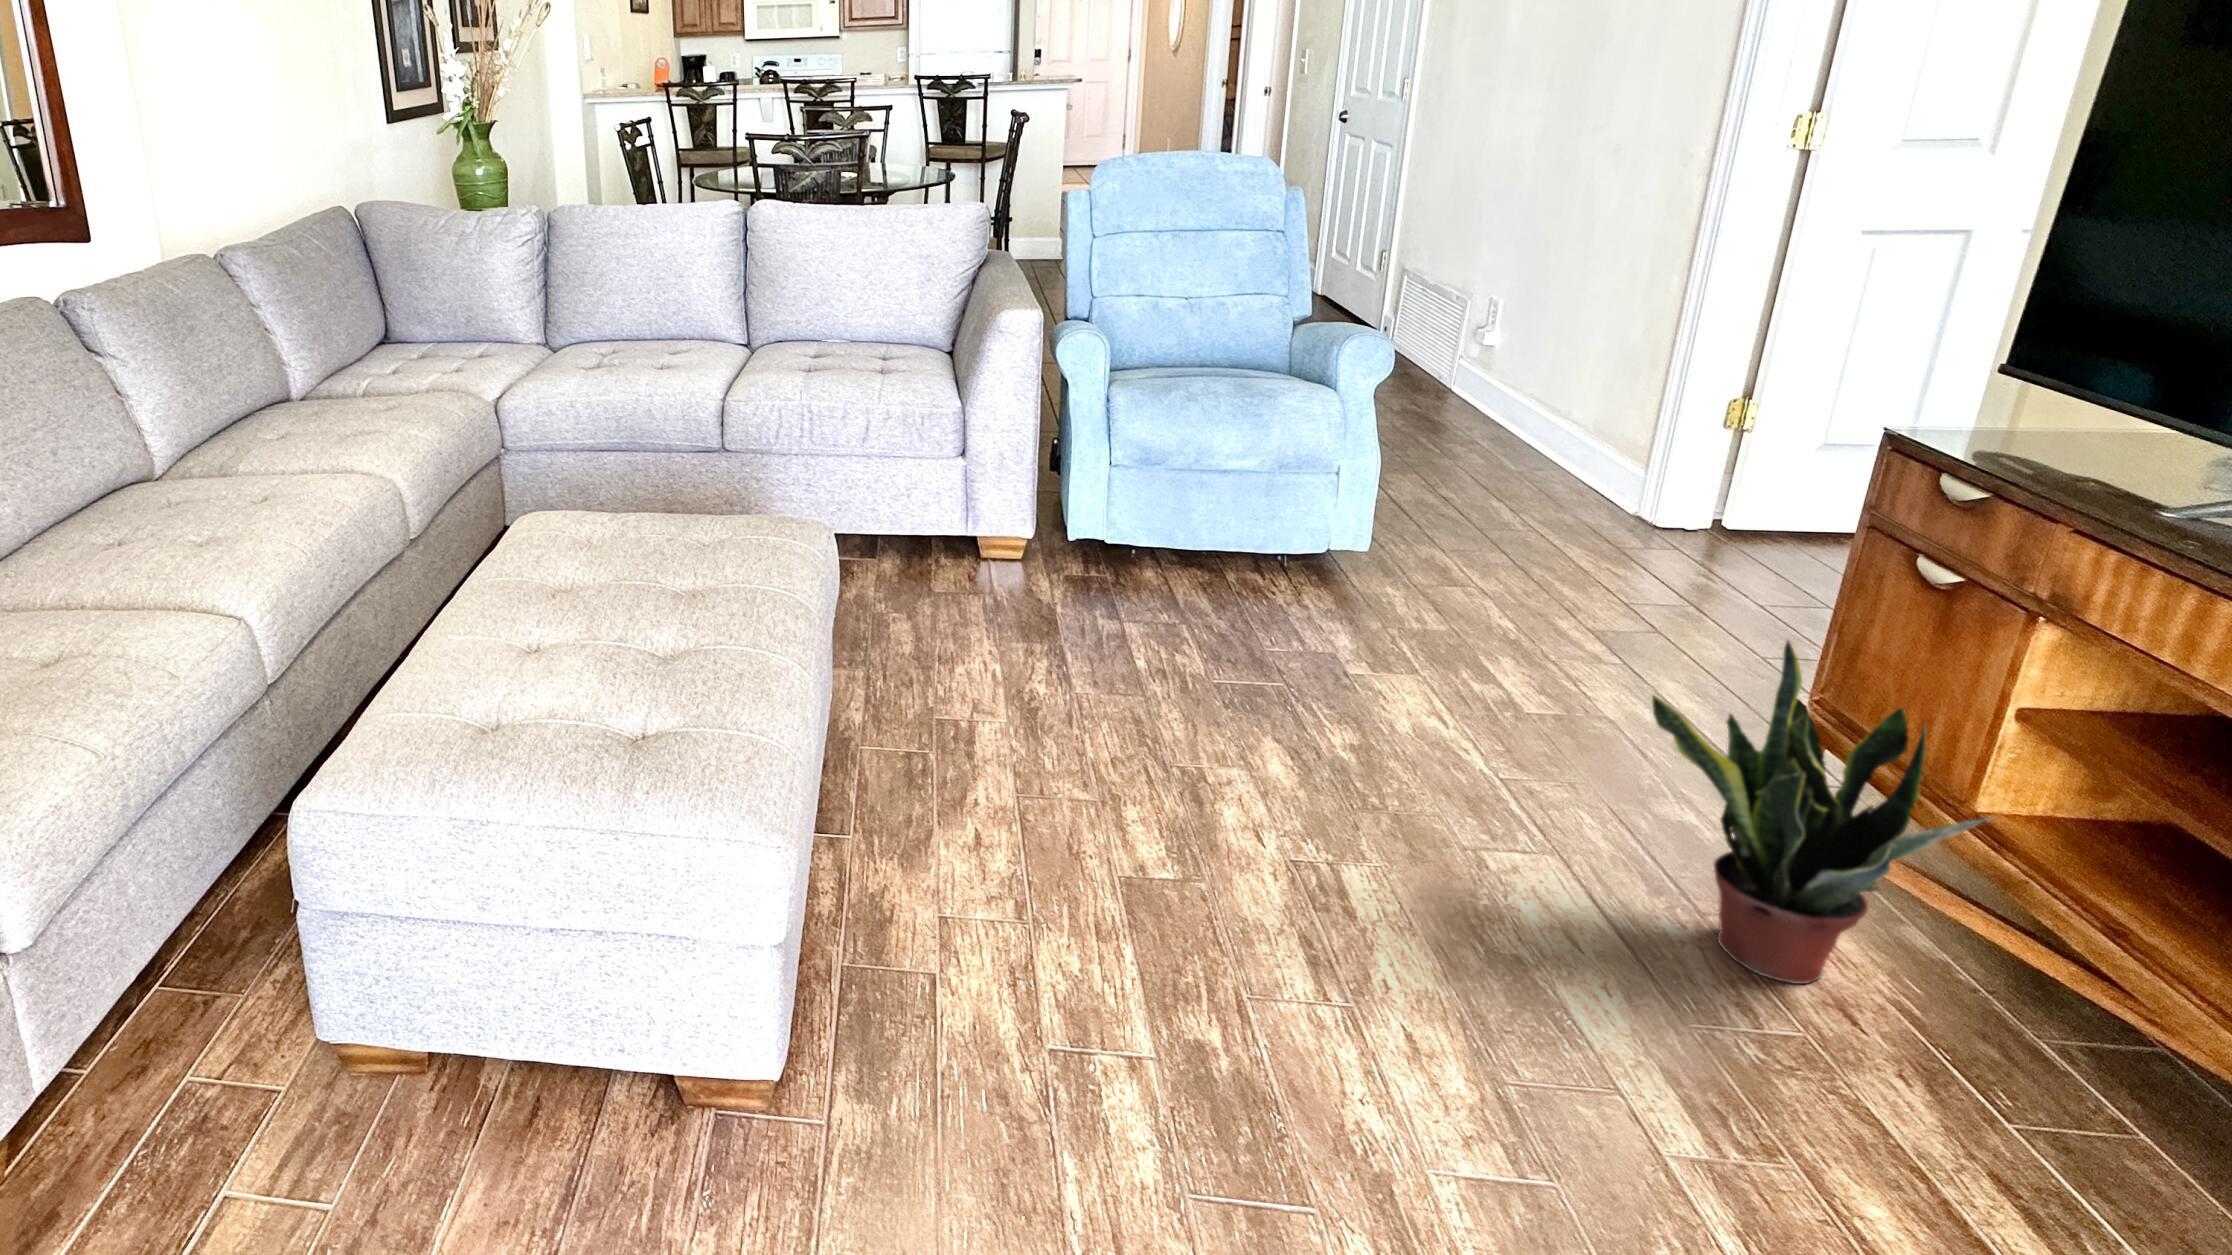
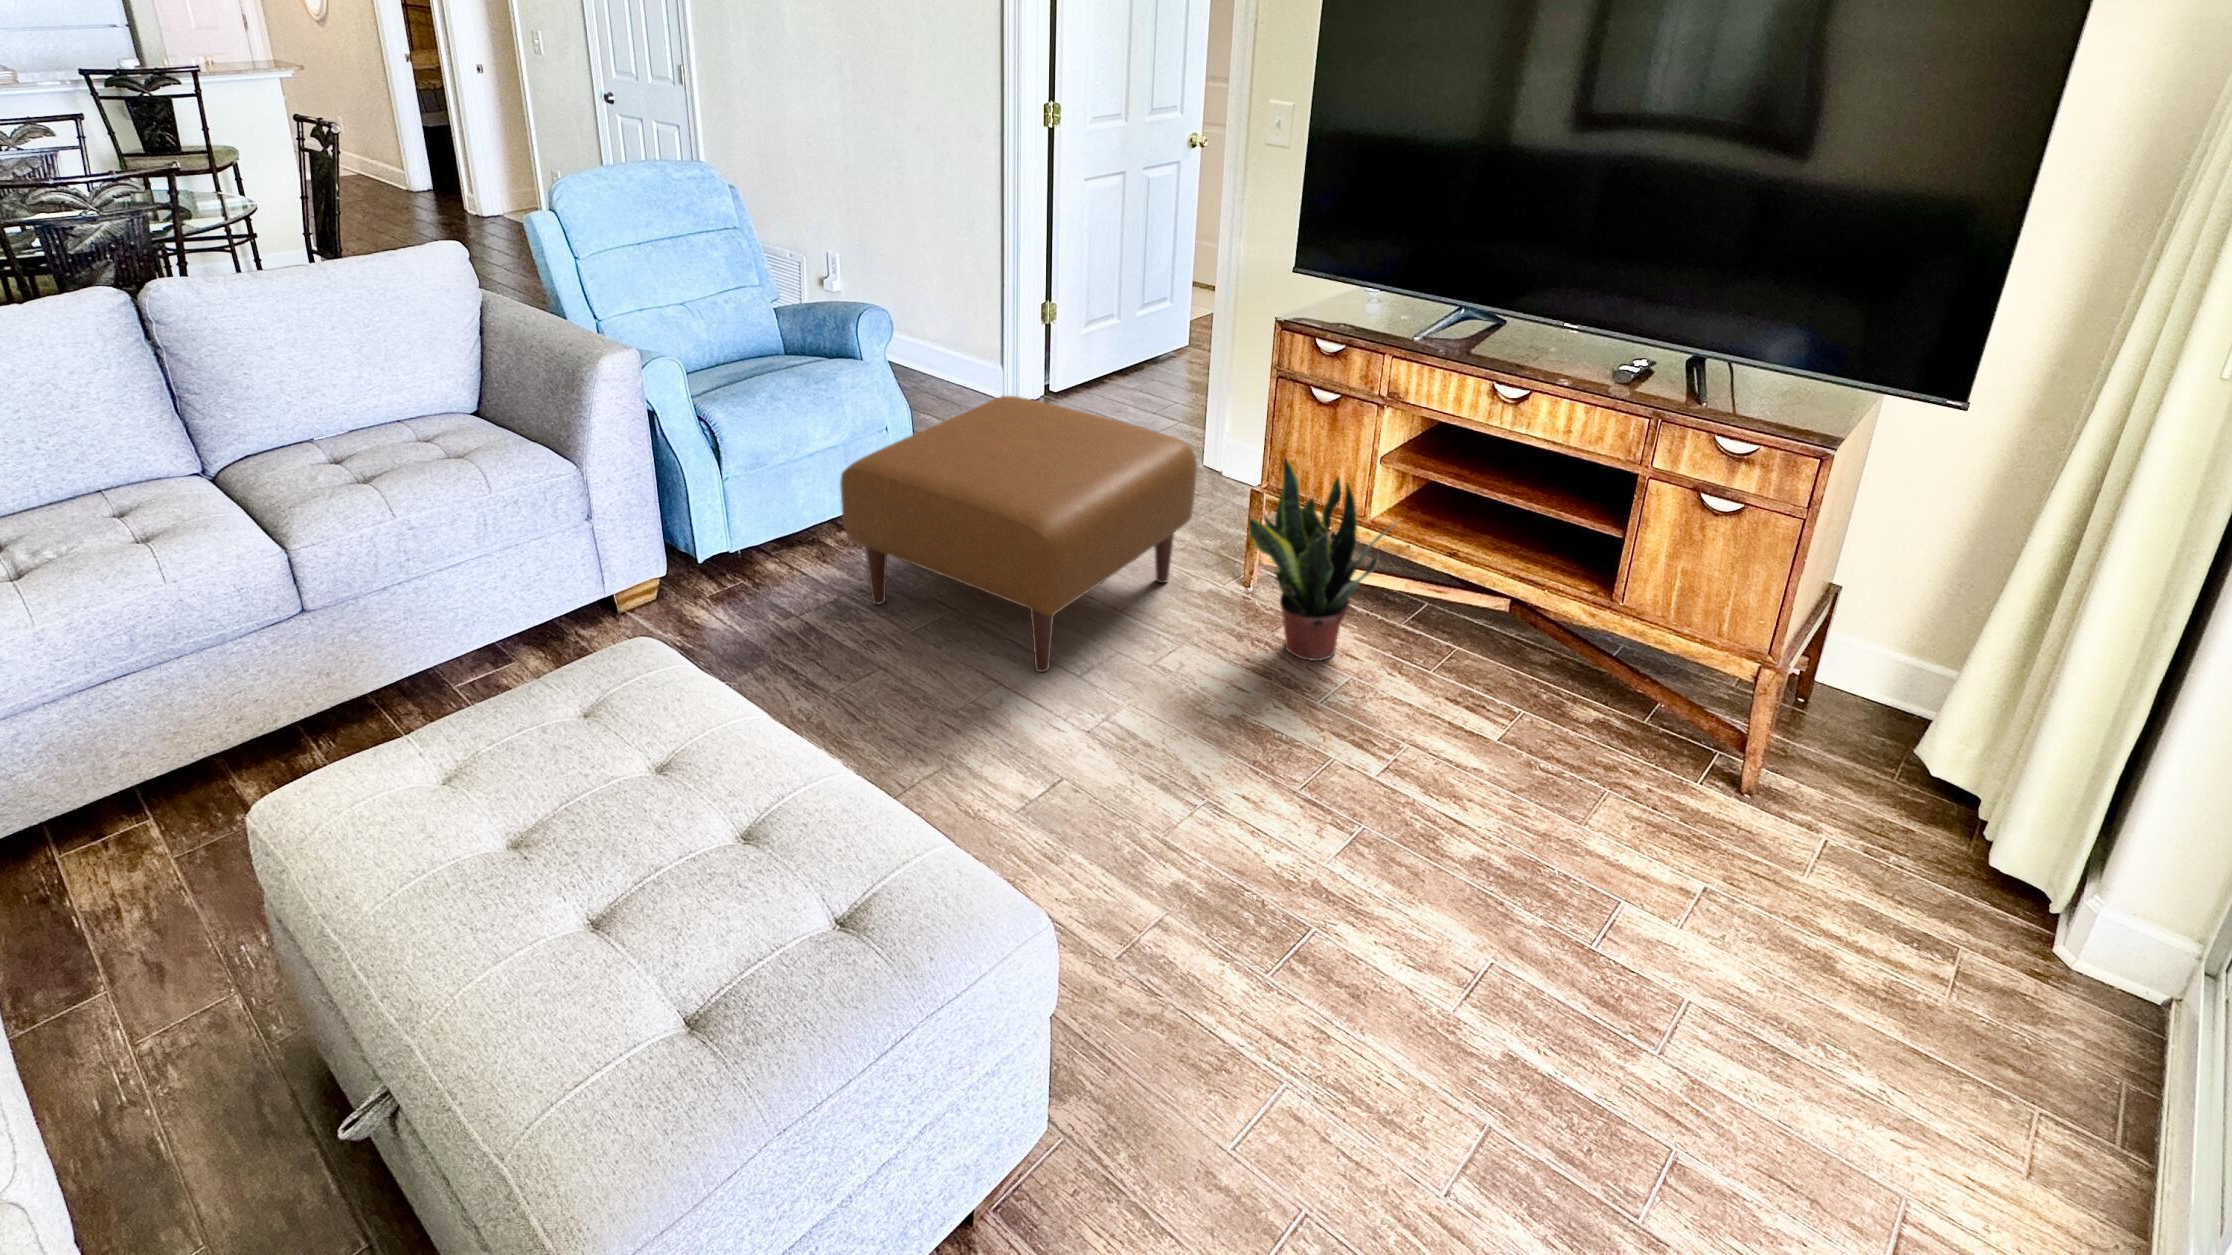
ottoman: none [1190,470,1698,783] -> present [840,396,1197,672]

